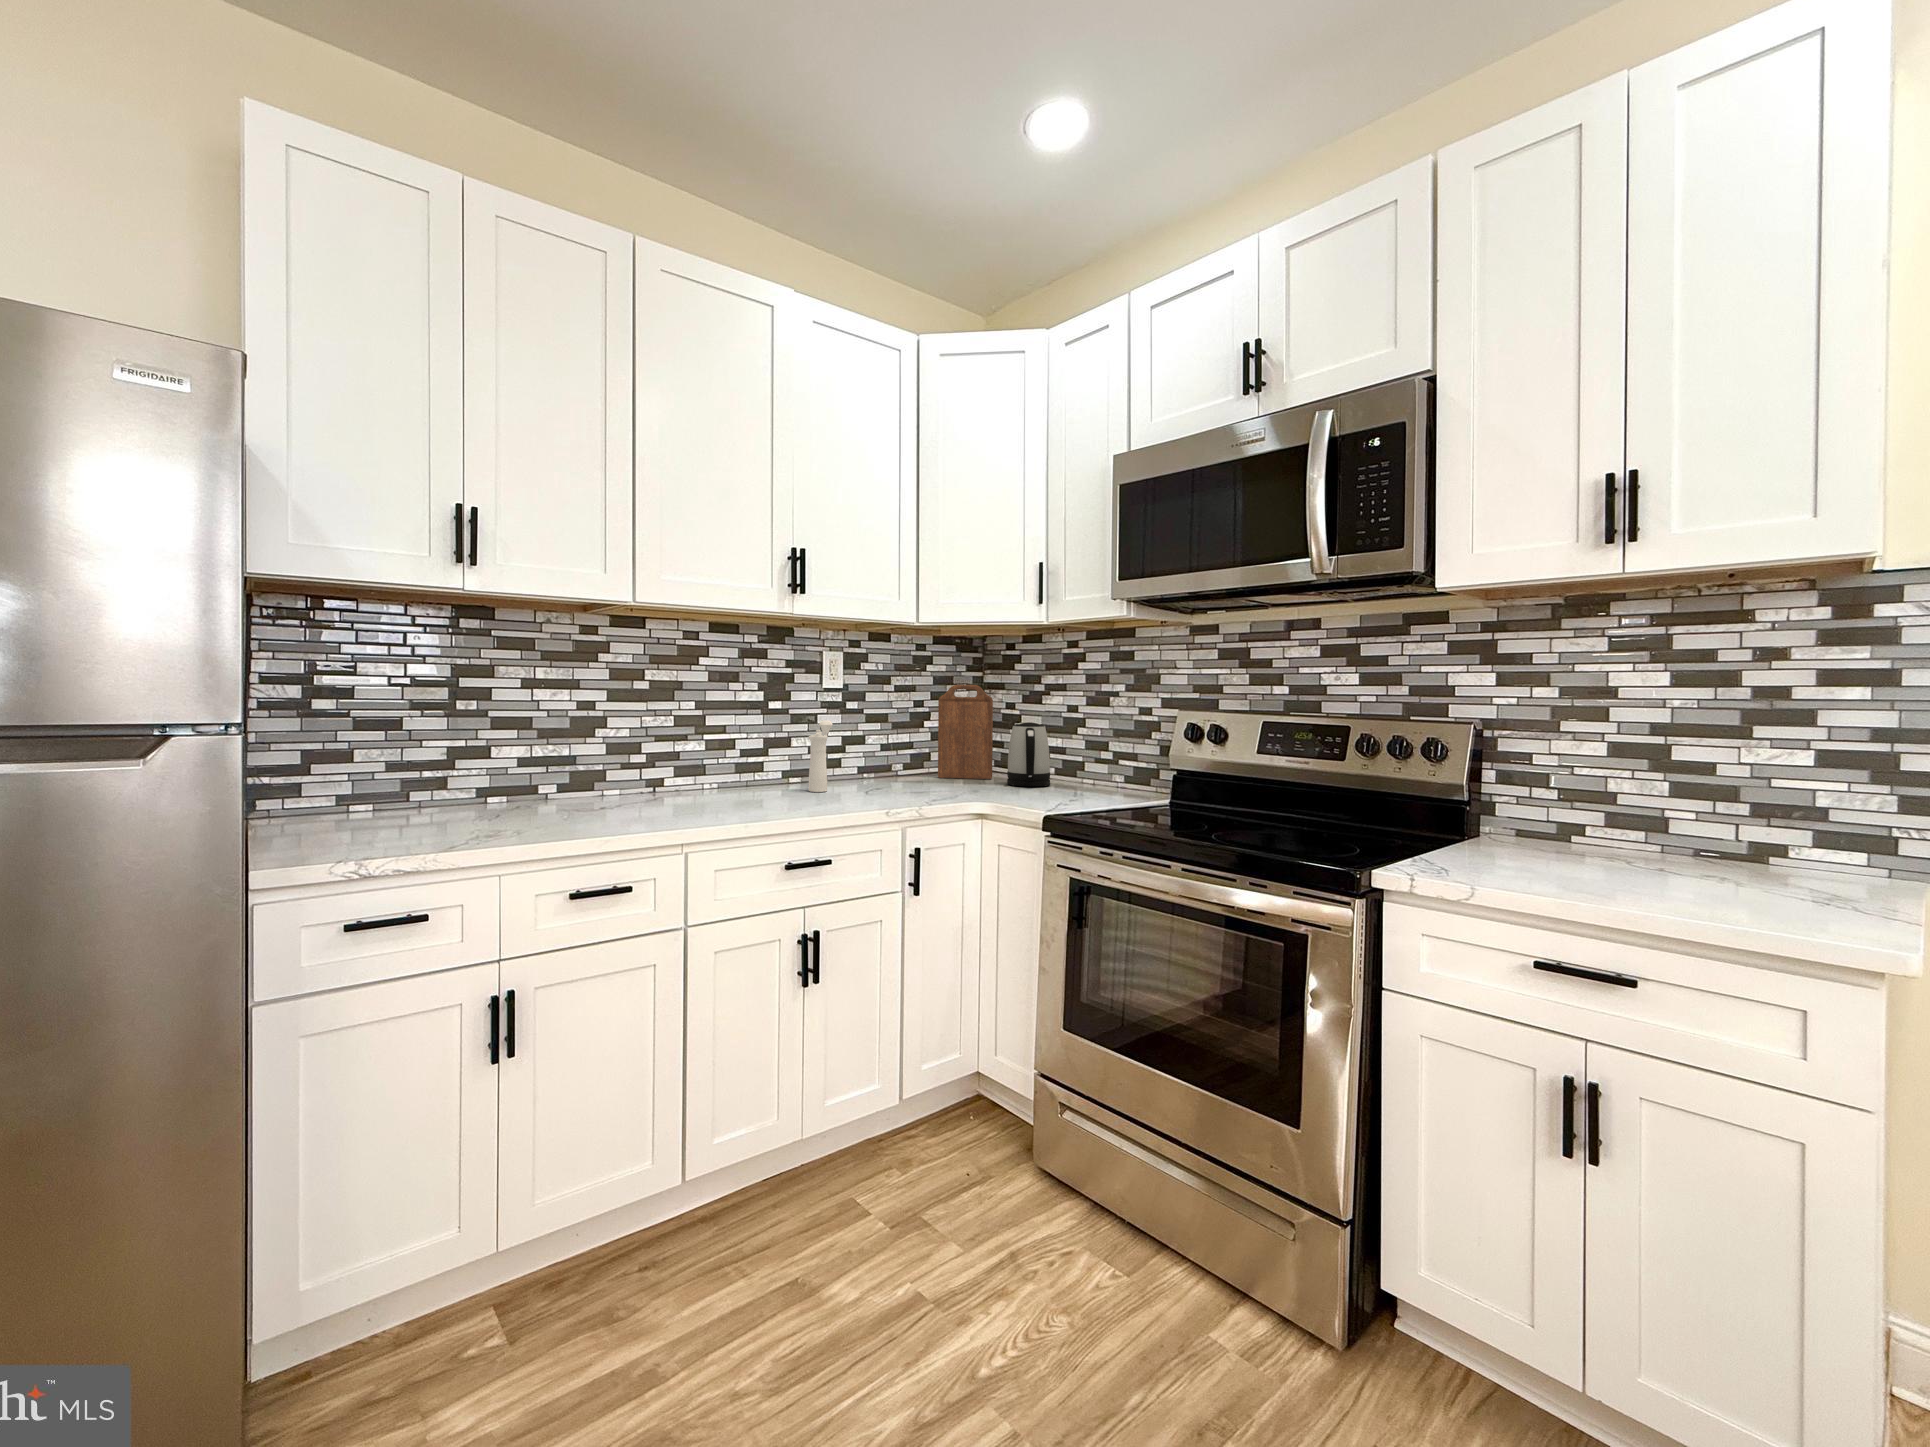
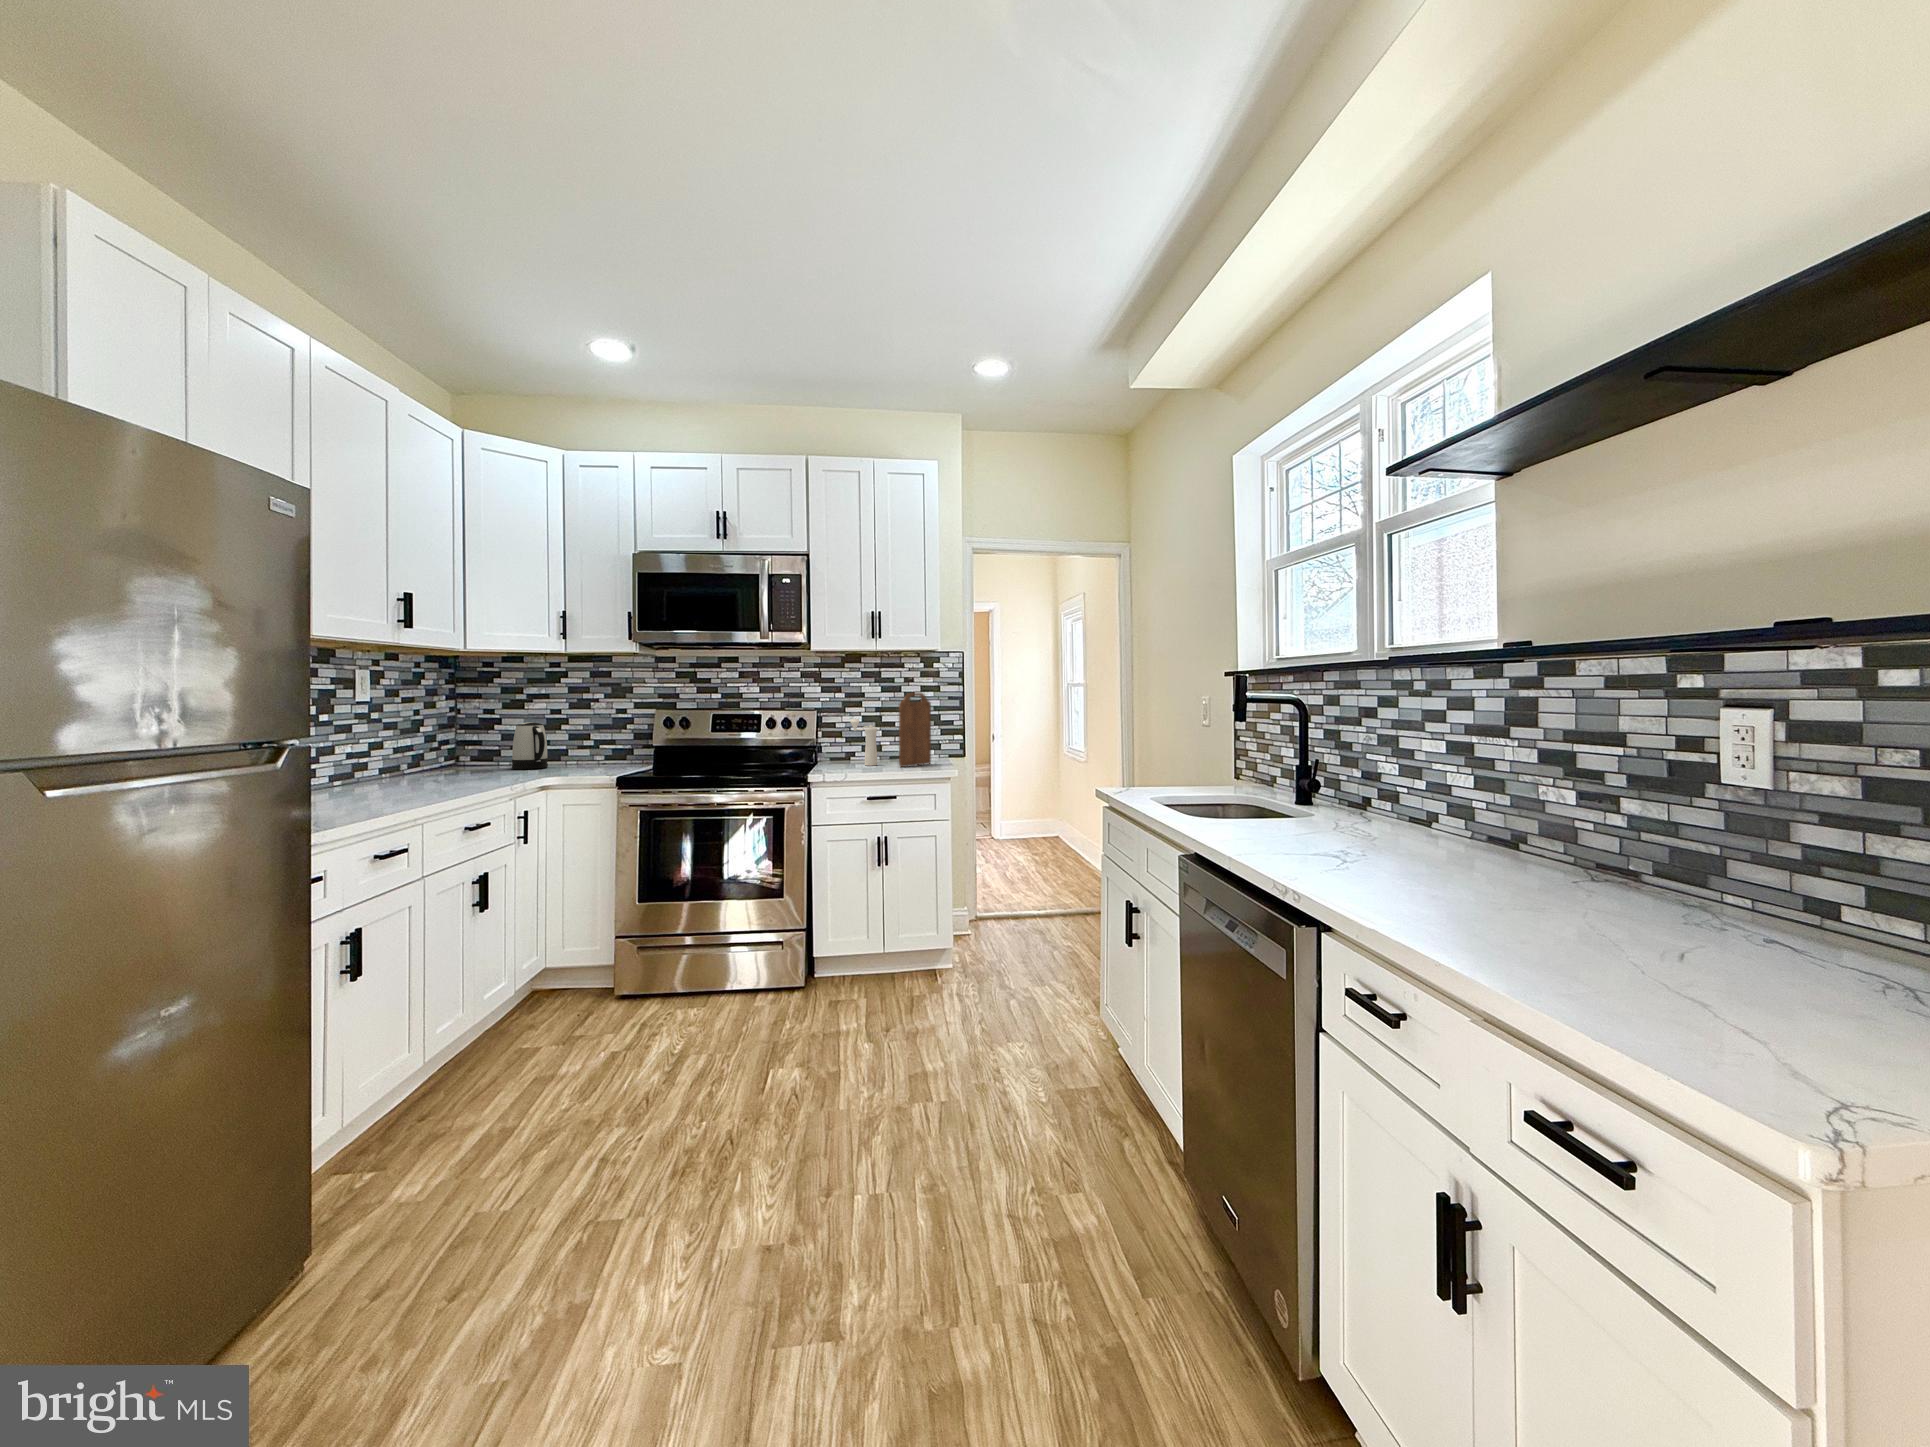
cutting board: present [938,685,993,779] -> present [899,693,931,767]
pepper mill: present [809,721,833,792] -> present [850,719,877,766]

